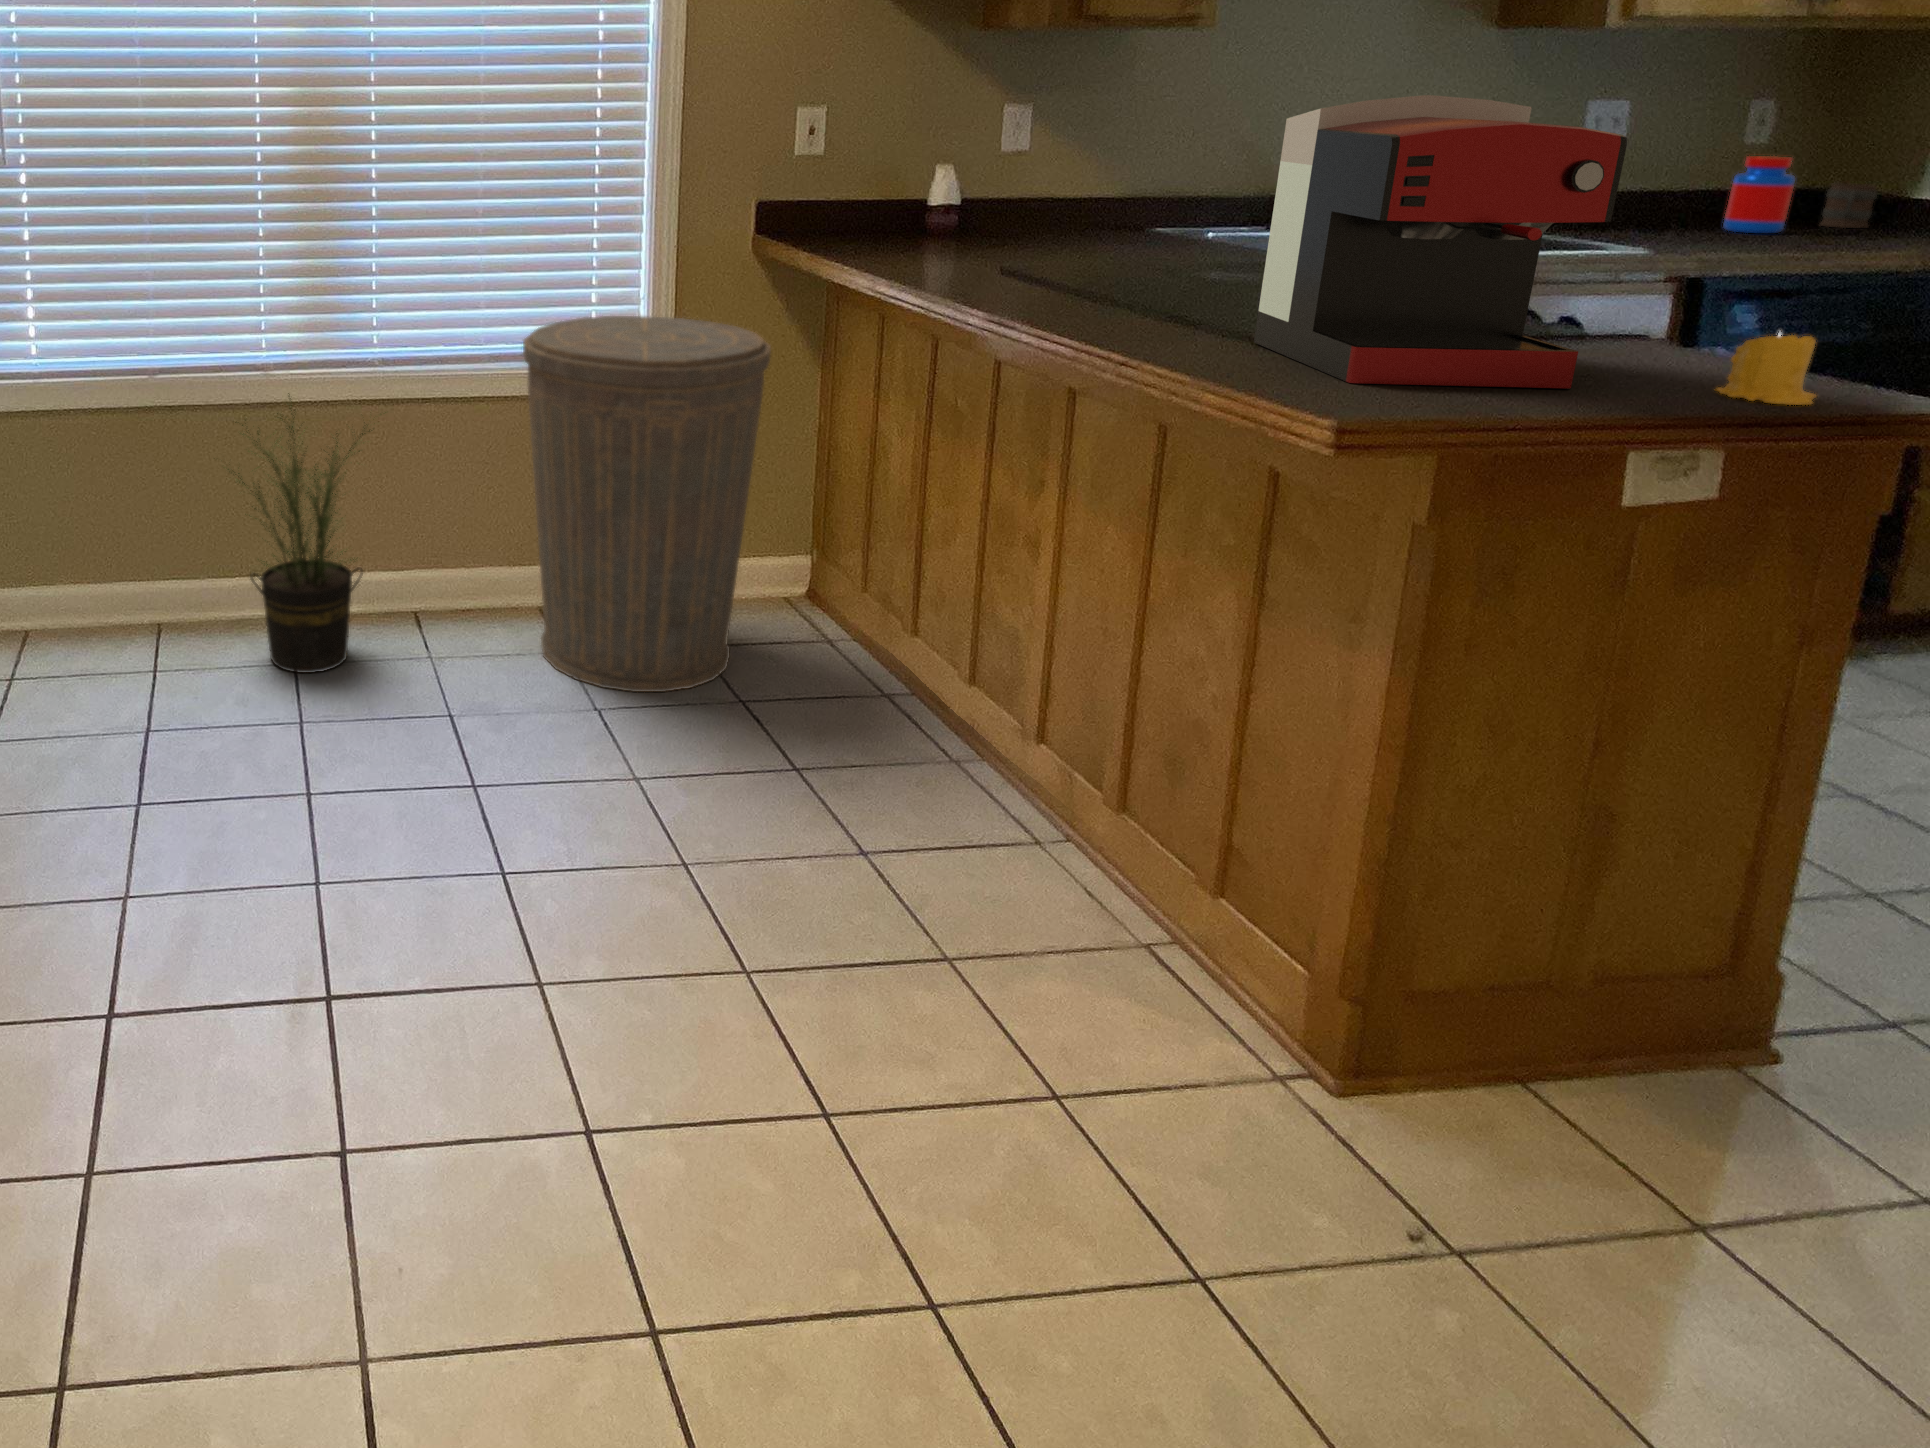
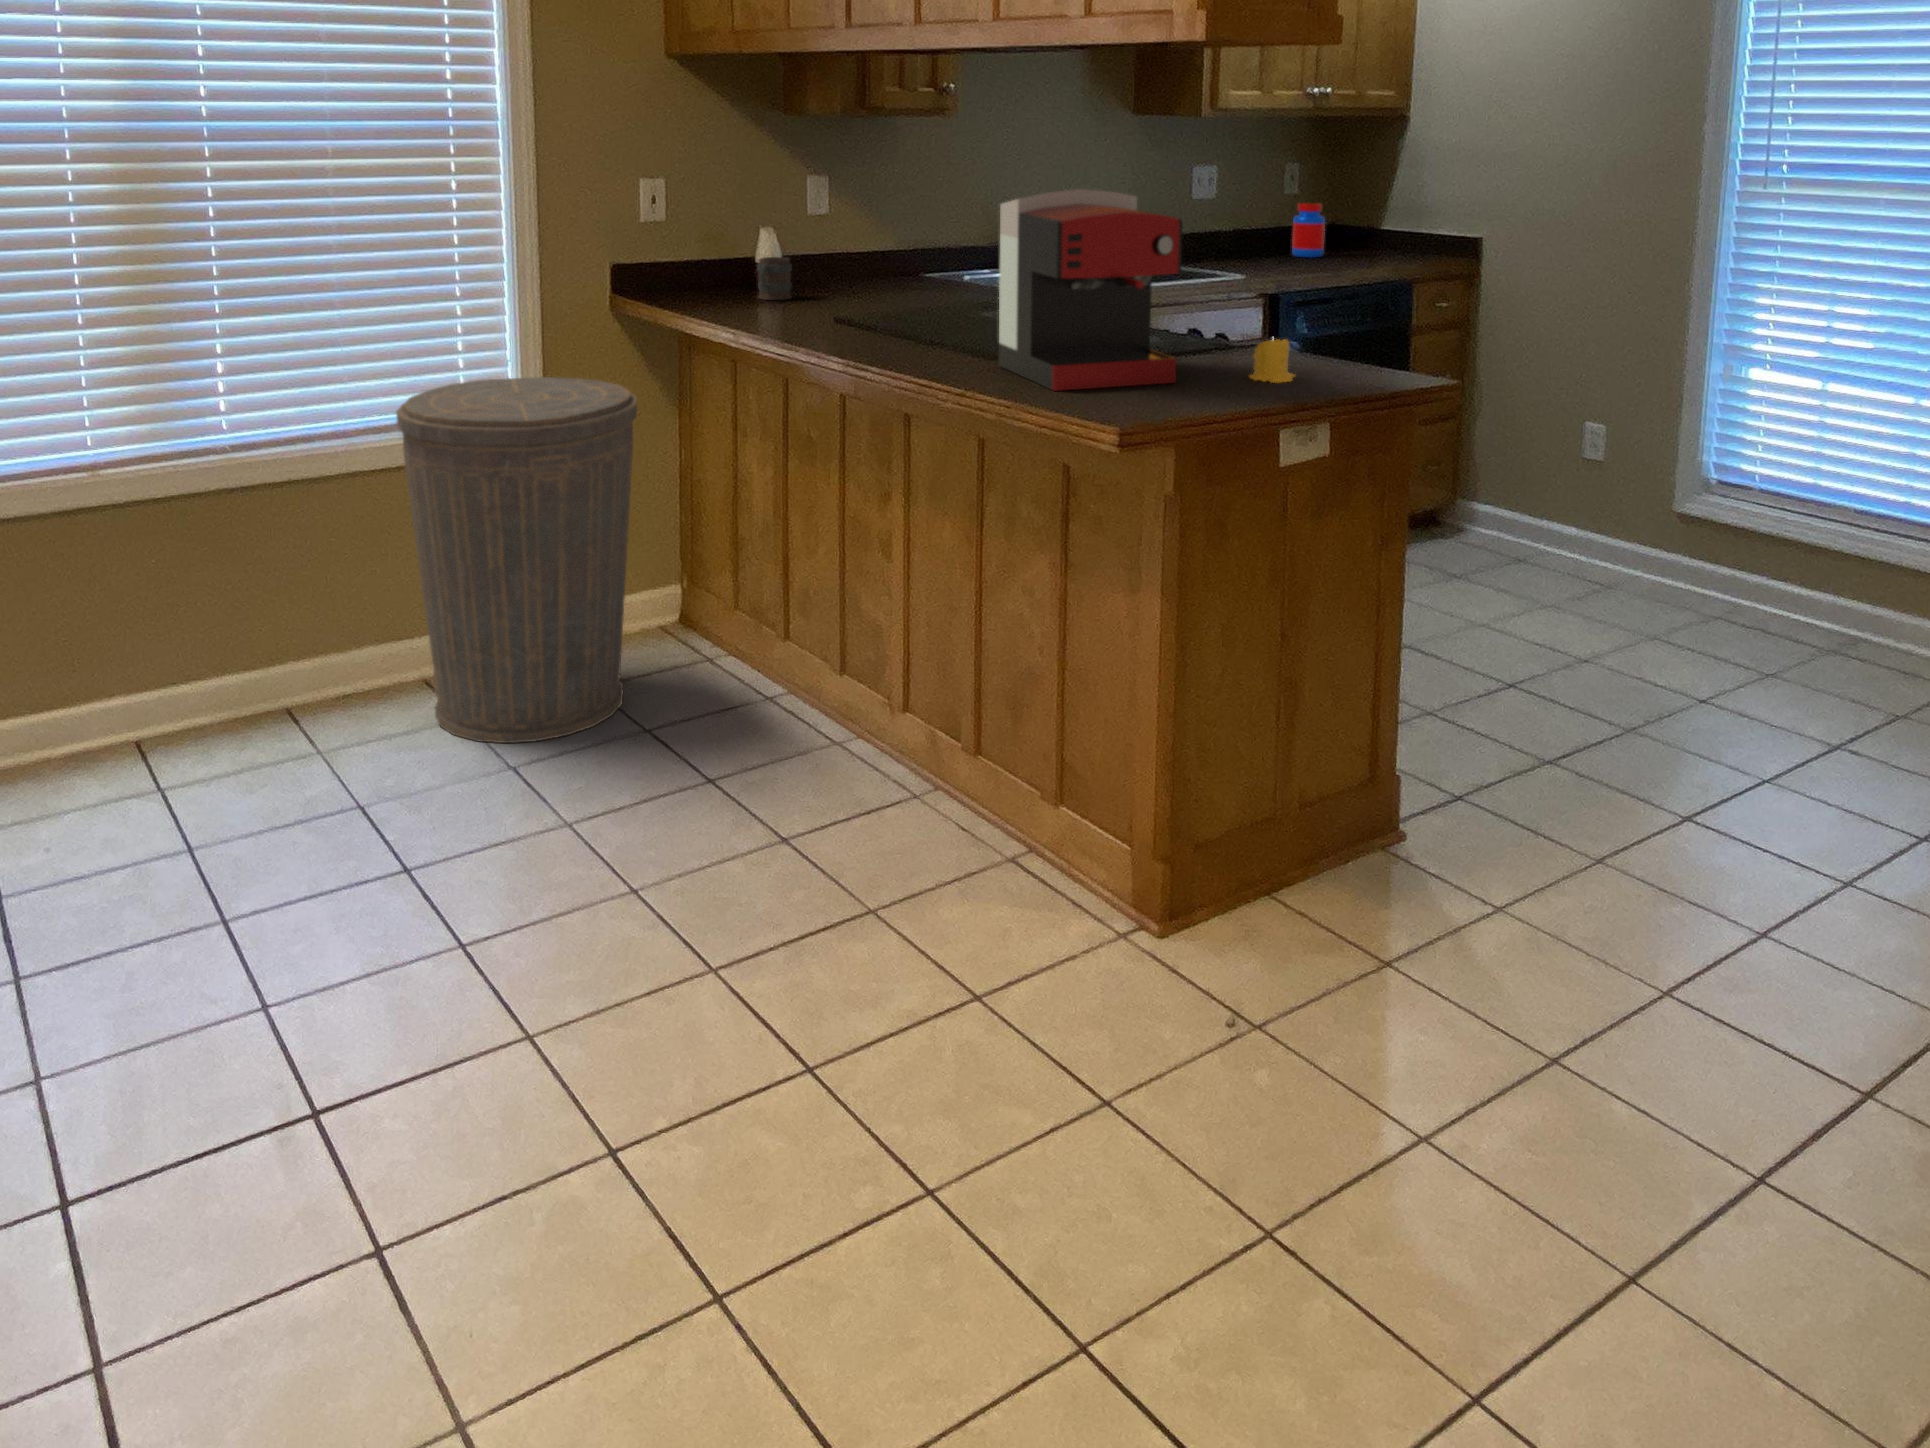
mug: present [1821,183,1877,228] -> present [757,257,792,300]
potted plant: present [224,393,386,673] -> none [39,490,257,795]

